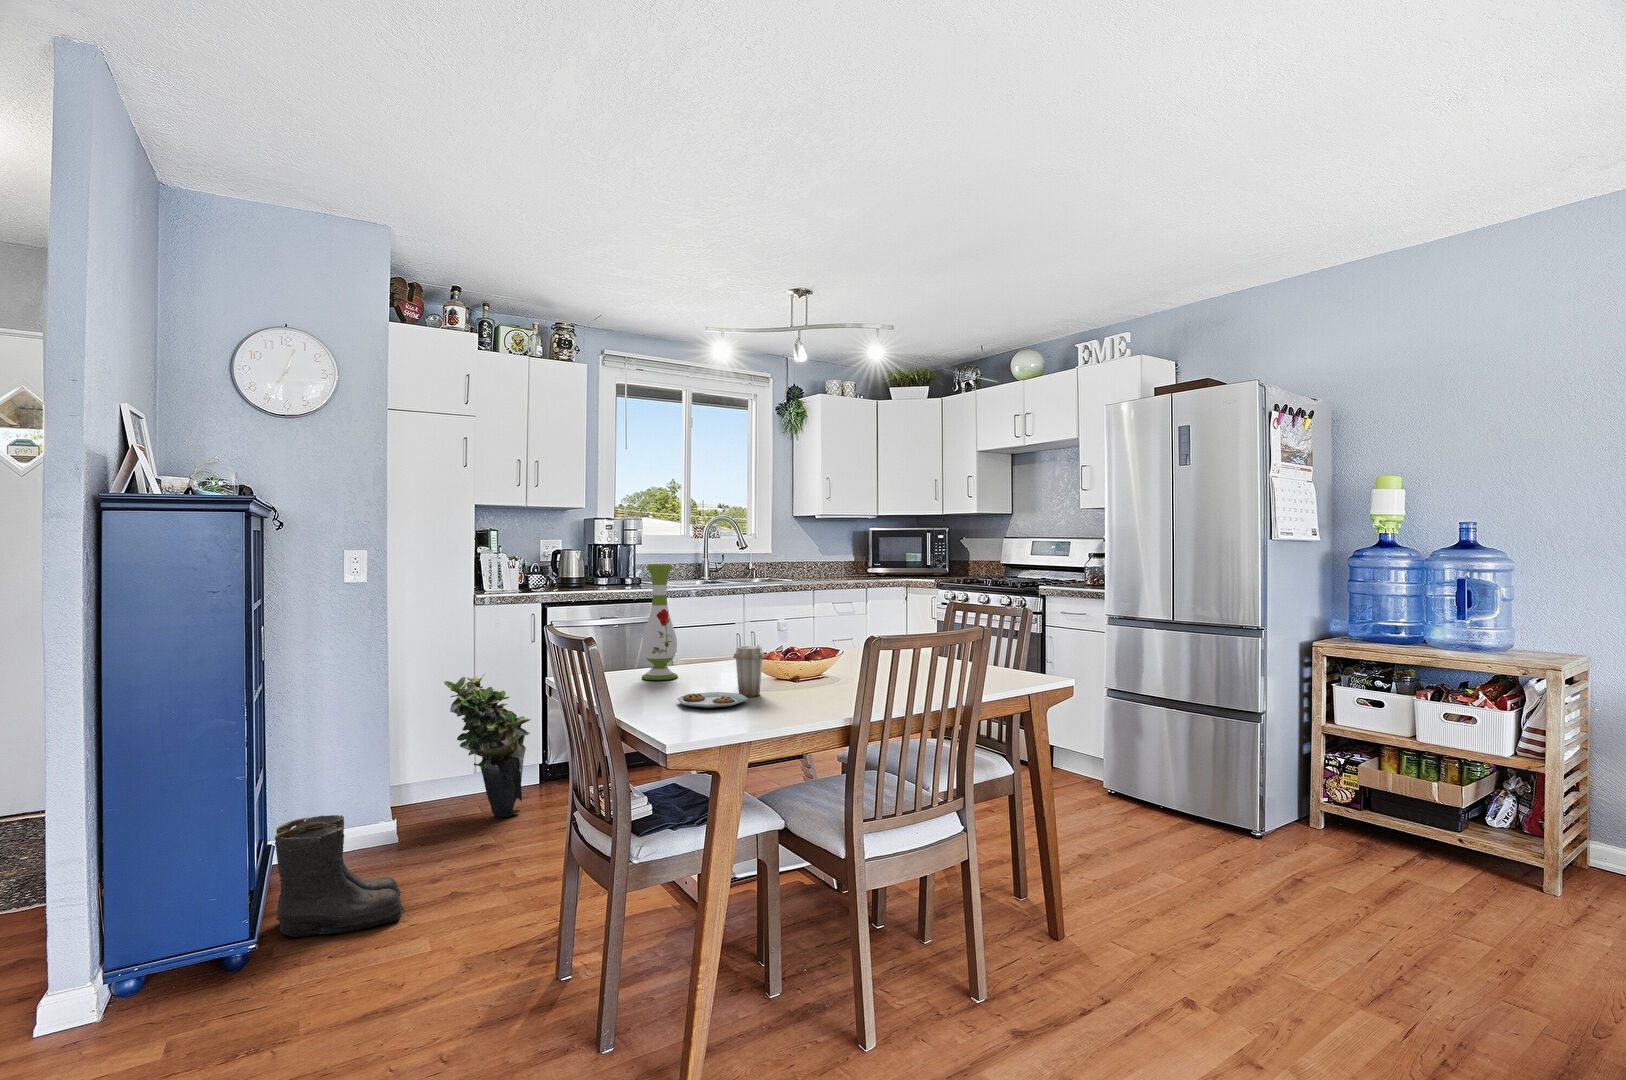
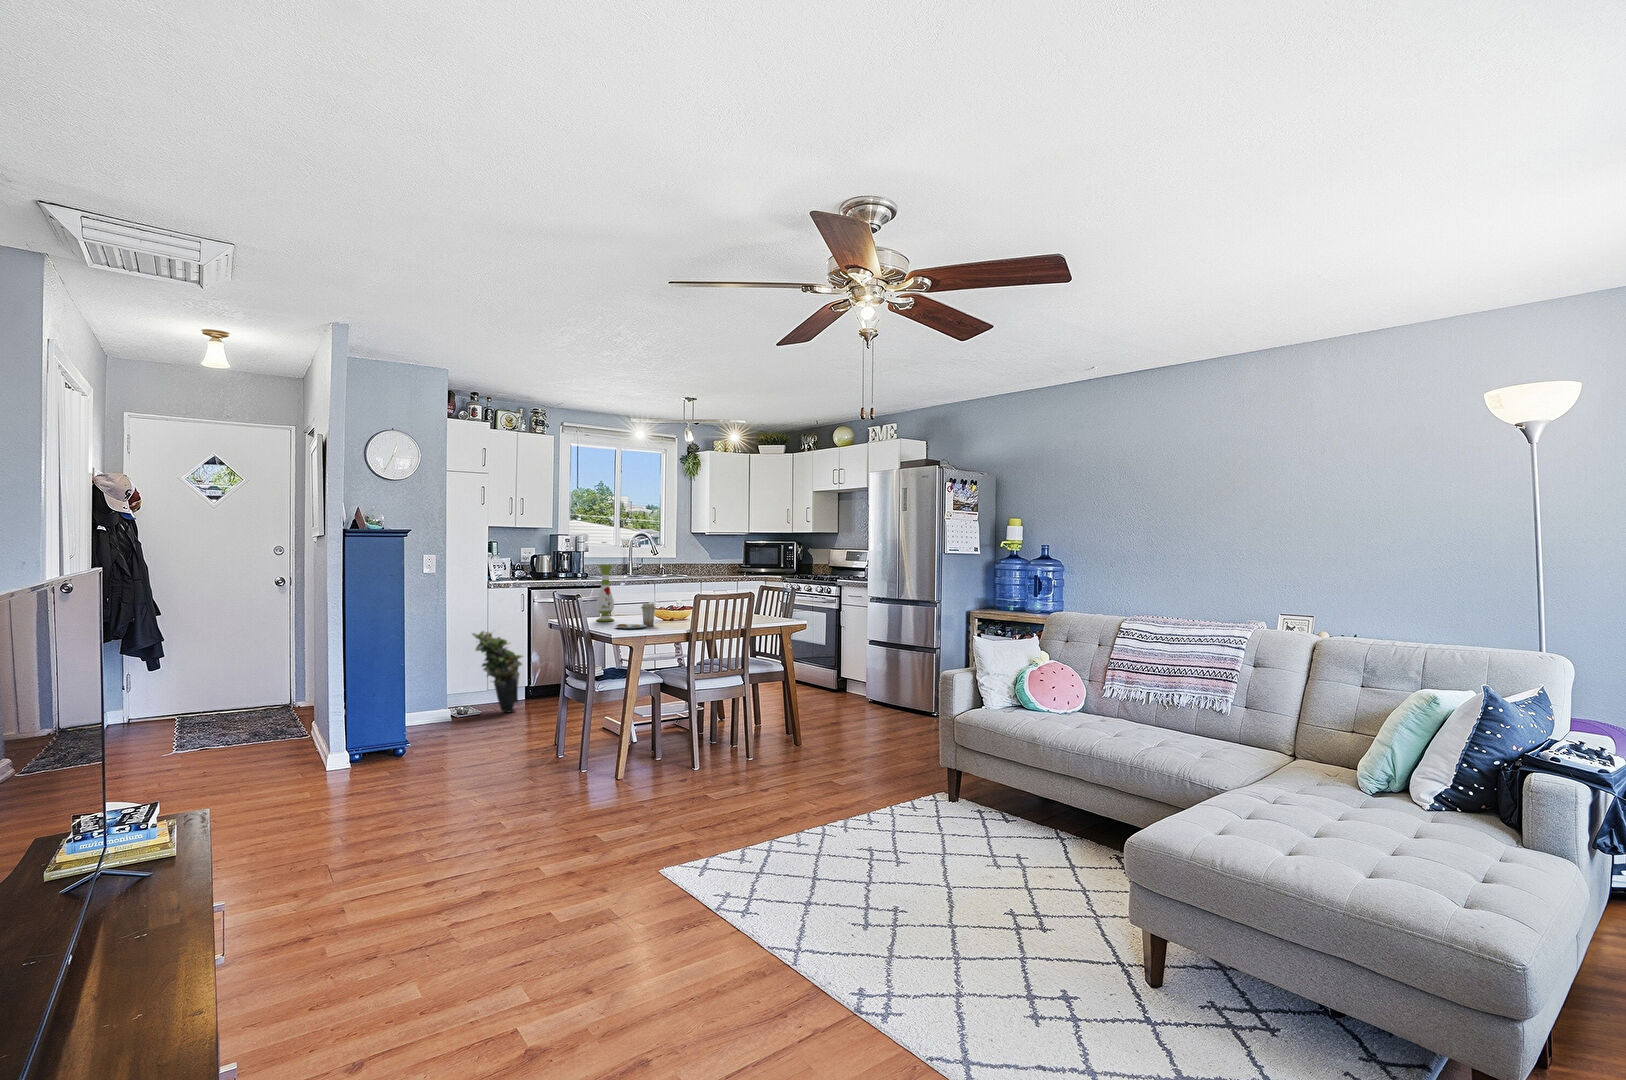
boots: present [275,815,404,937] -> none [407,692,472,748]

